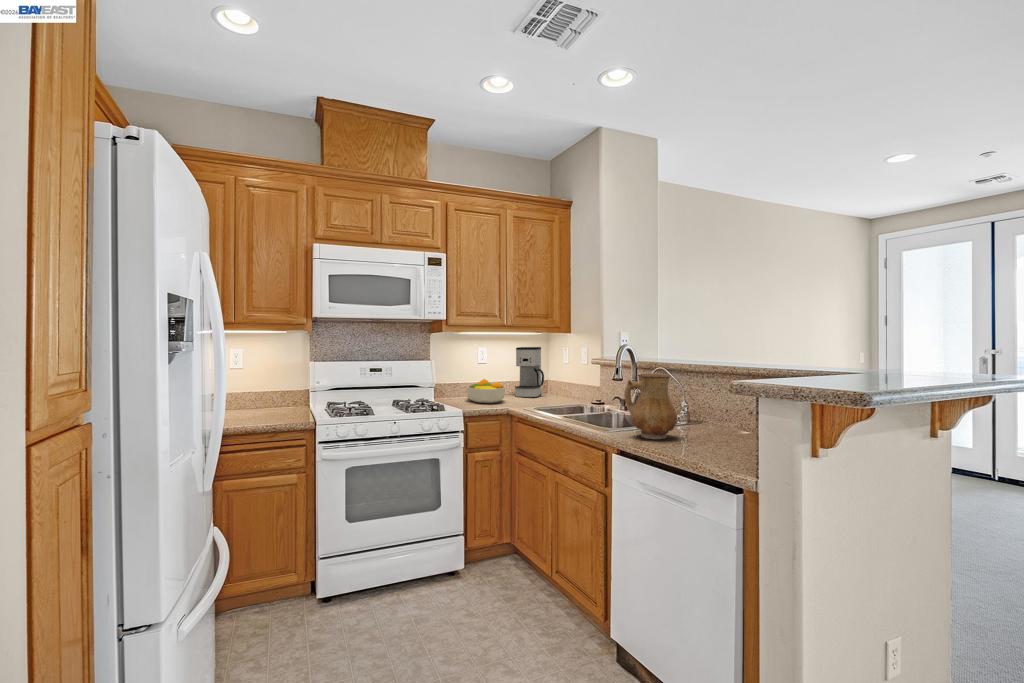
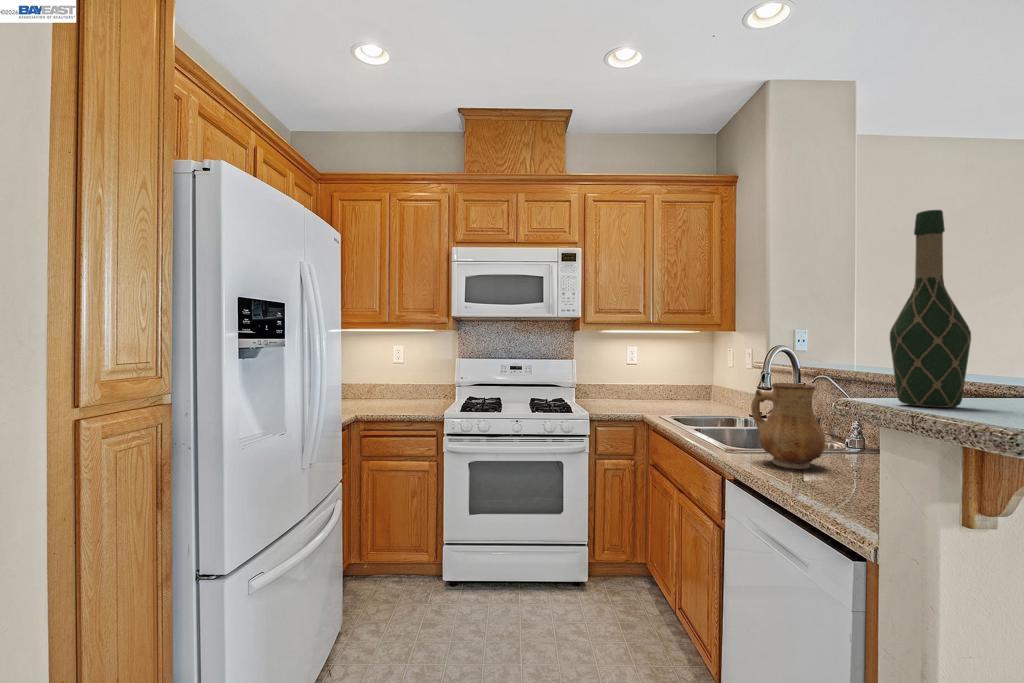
wine bottle: none [766,259,812,383] -> present [890,210,971,408]
coffee maker: present [515,347,544,398] -> none [665,347,701,404]
fruit bowl: present [467,379,505,403] -> none [606,381,650,408]

